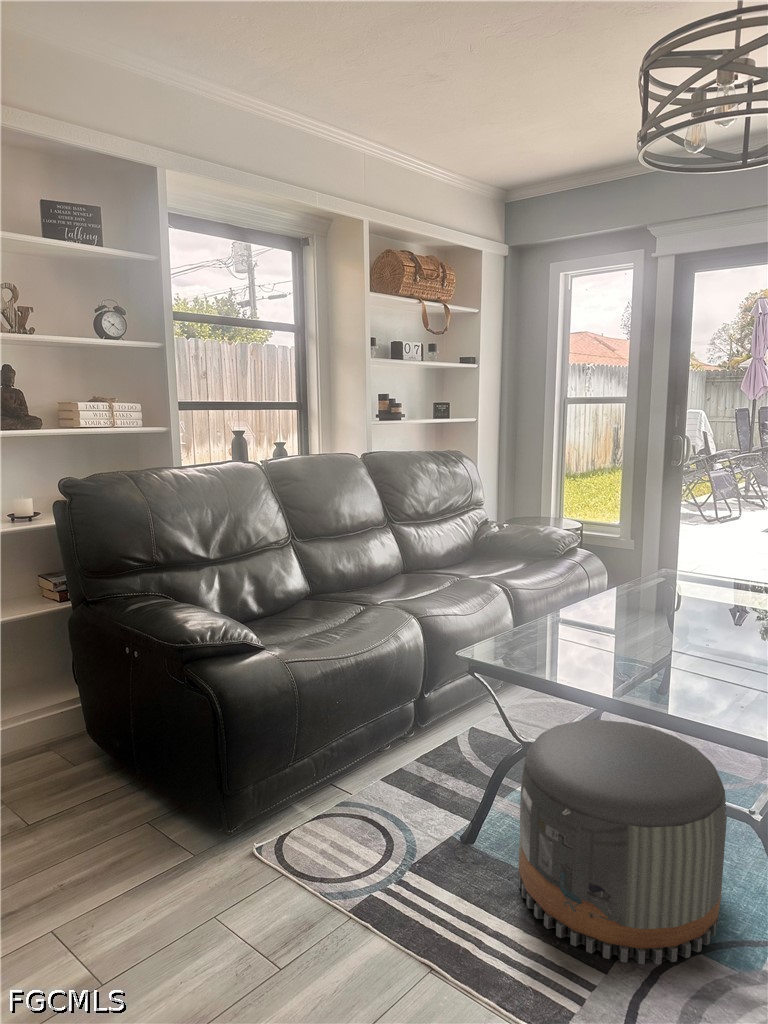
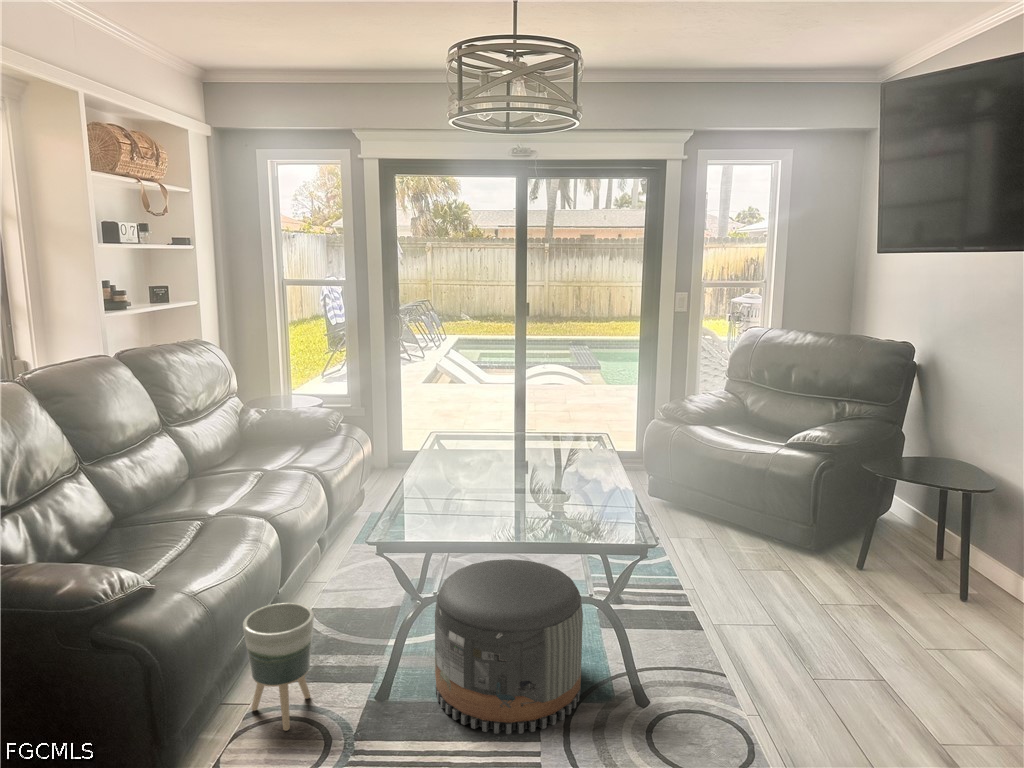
planter: none [337,701,406,831] -> present [243,603,314,731]

